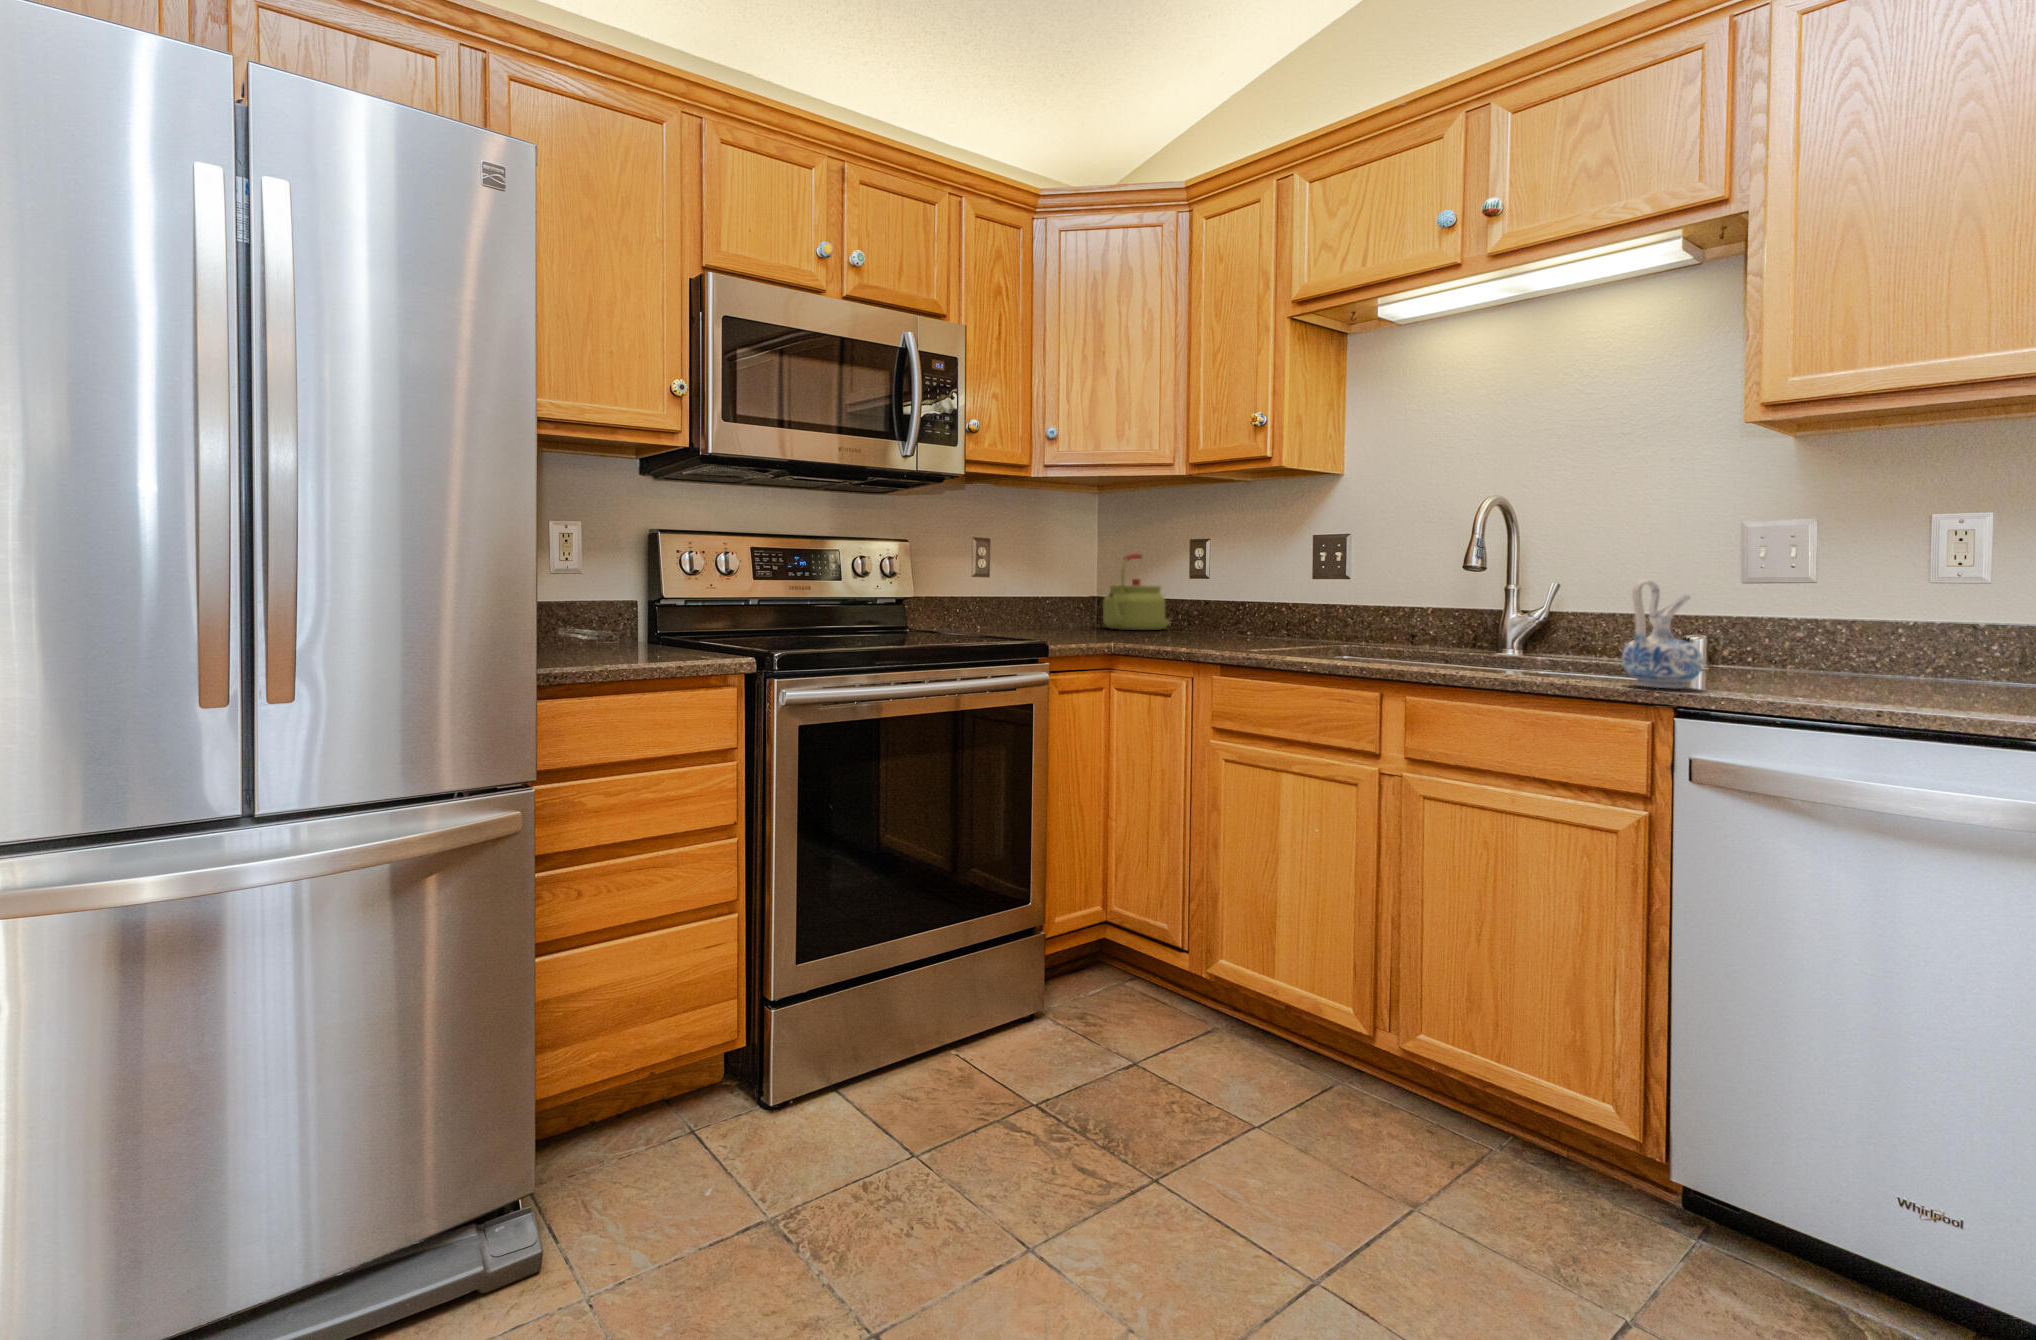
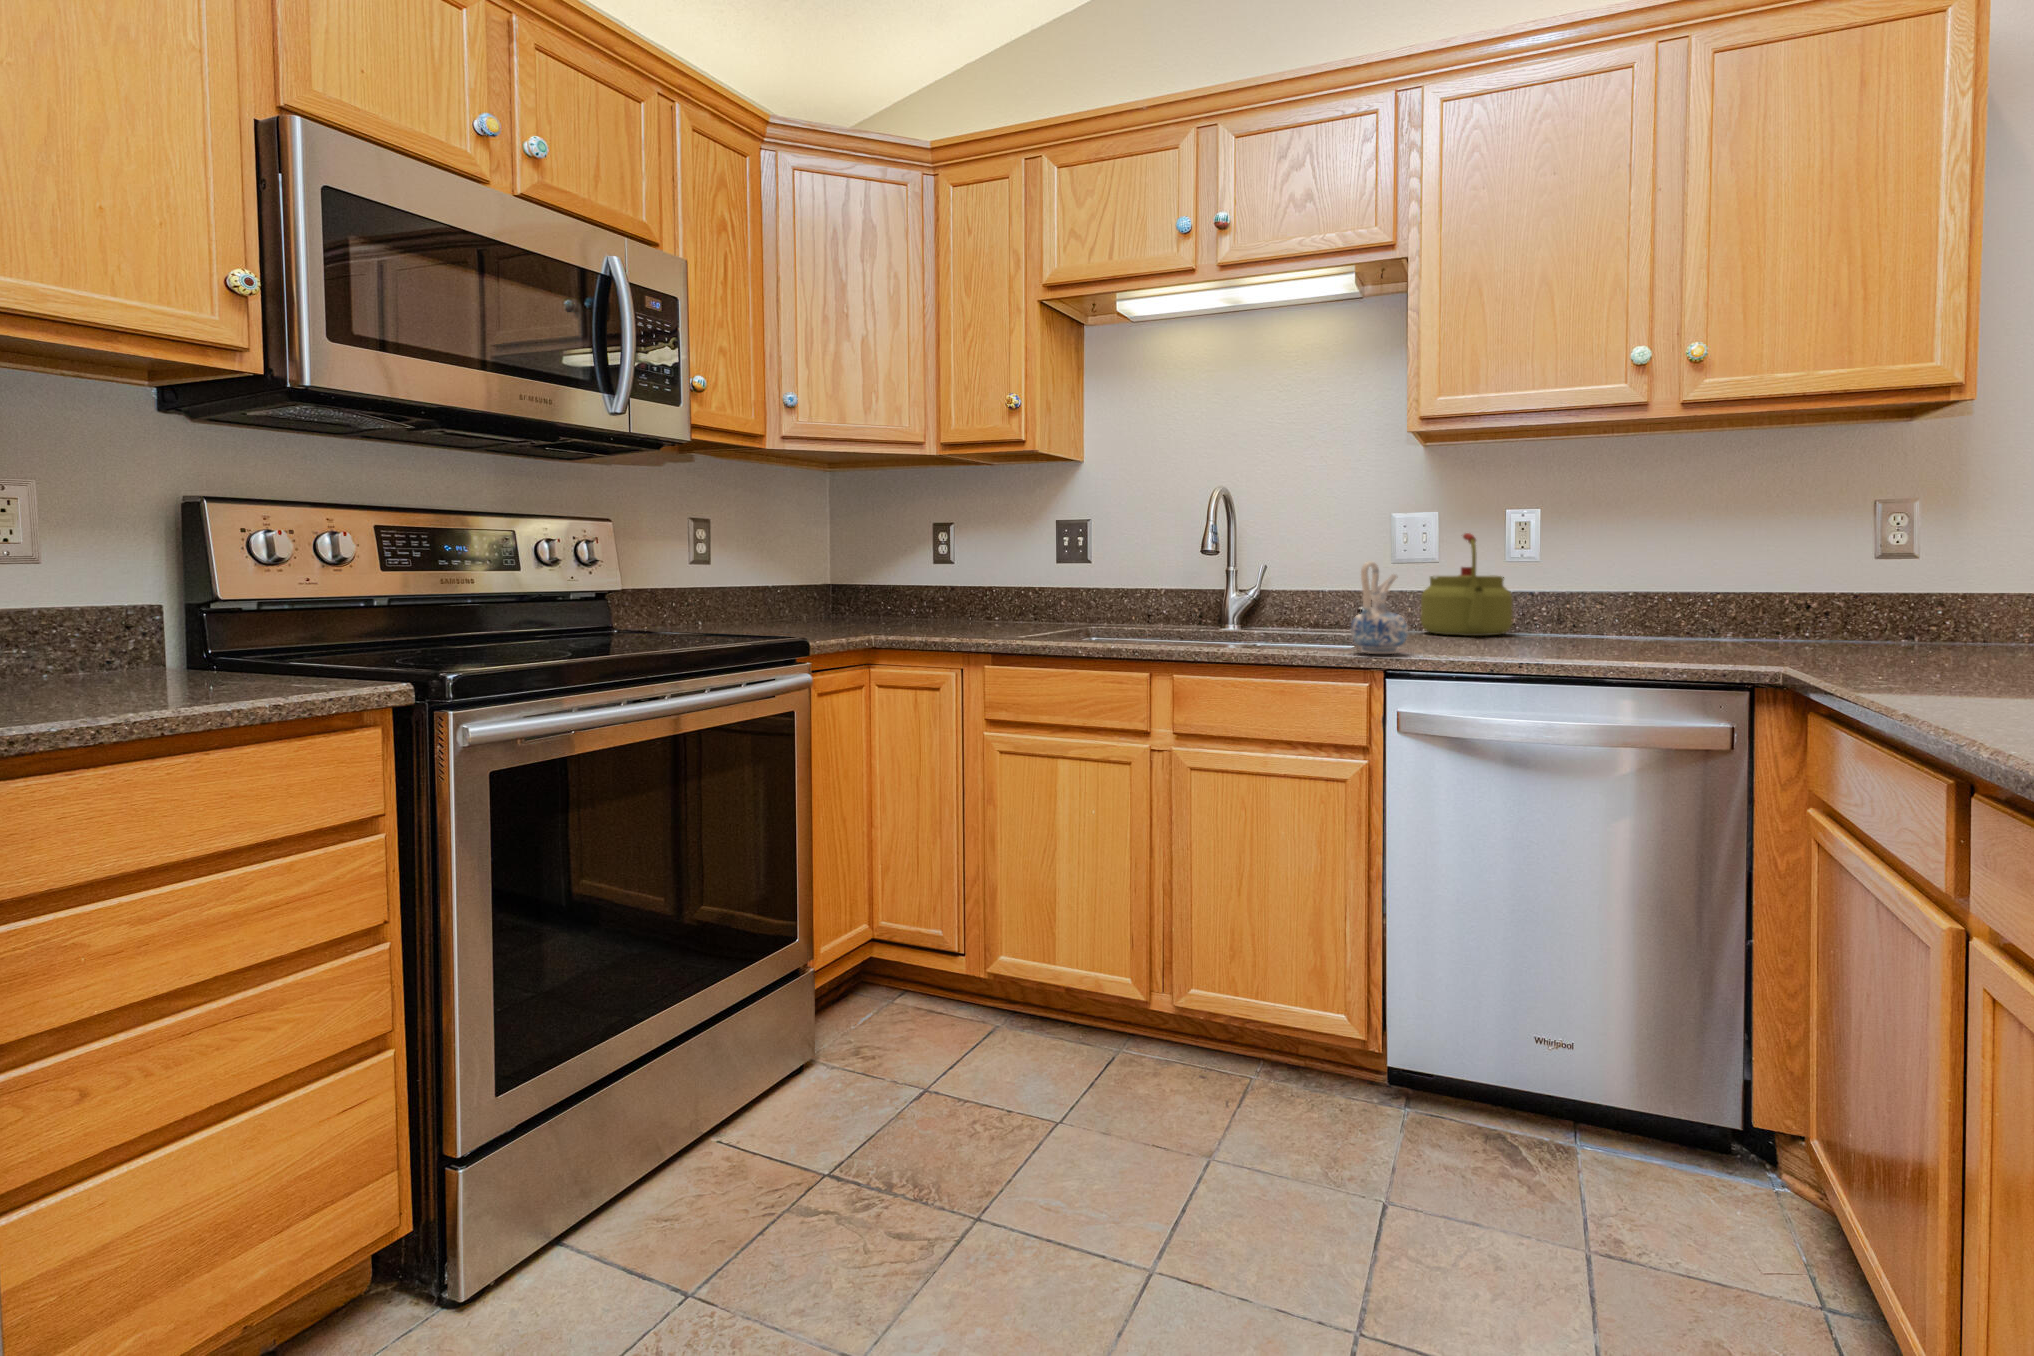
kettle: present [1103,553,1170,630] -> present [1421,533,1512,636]

